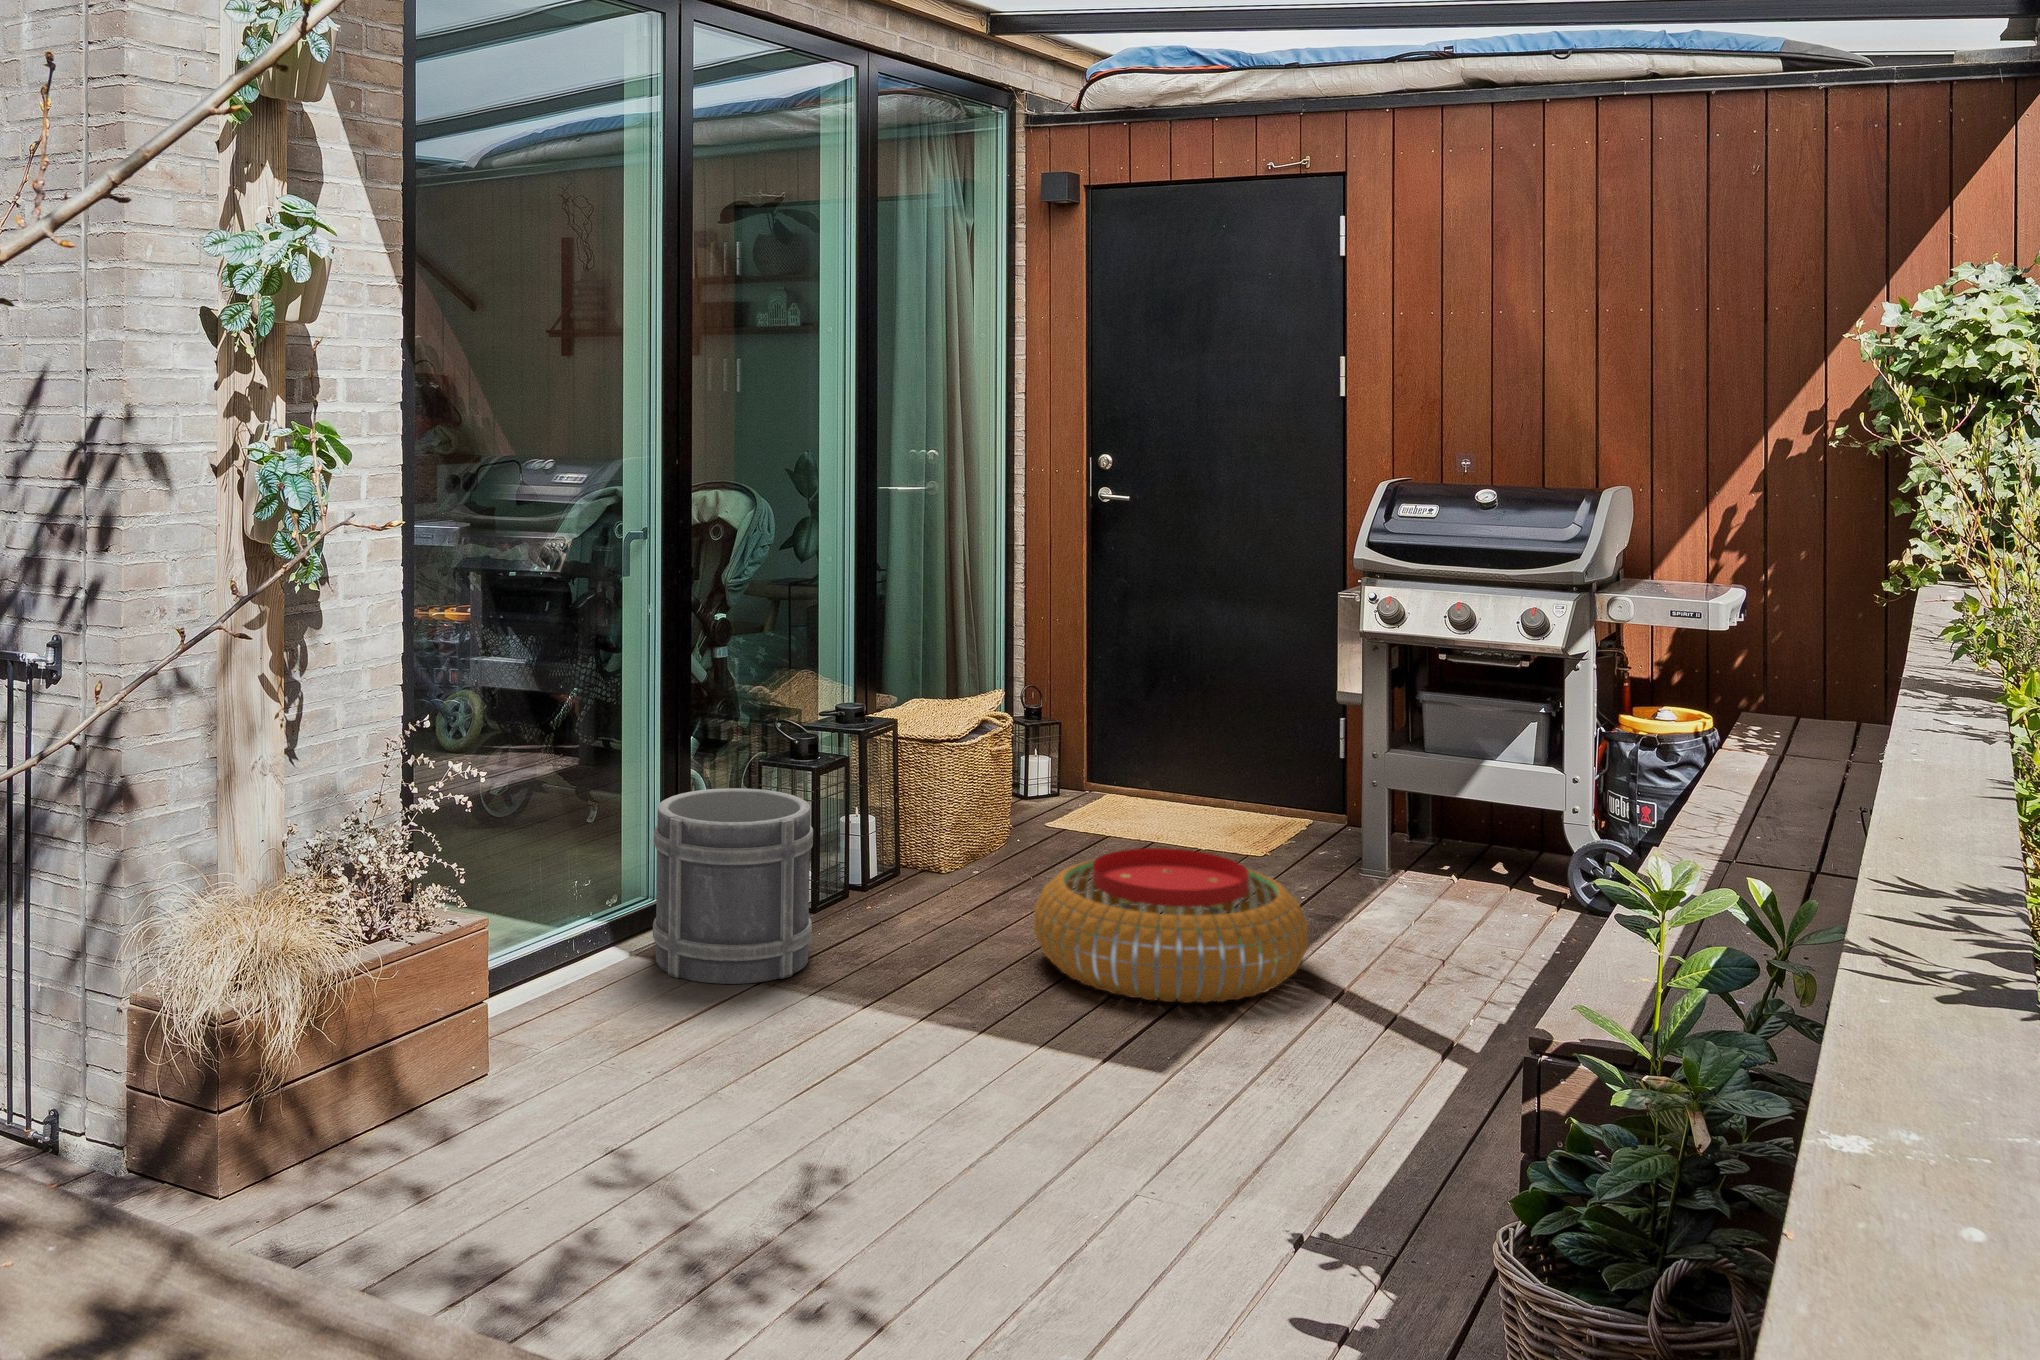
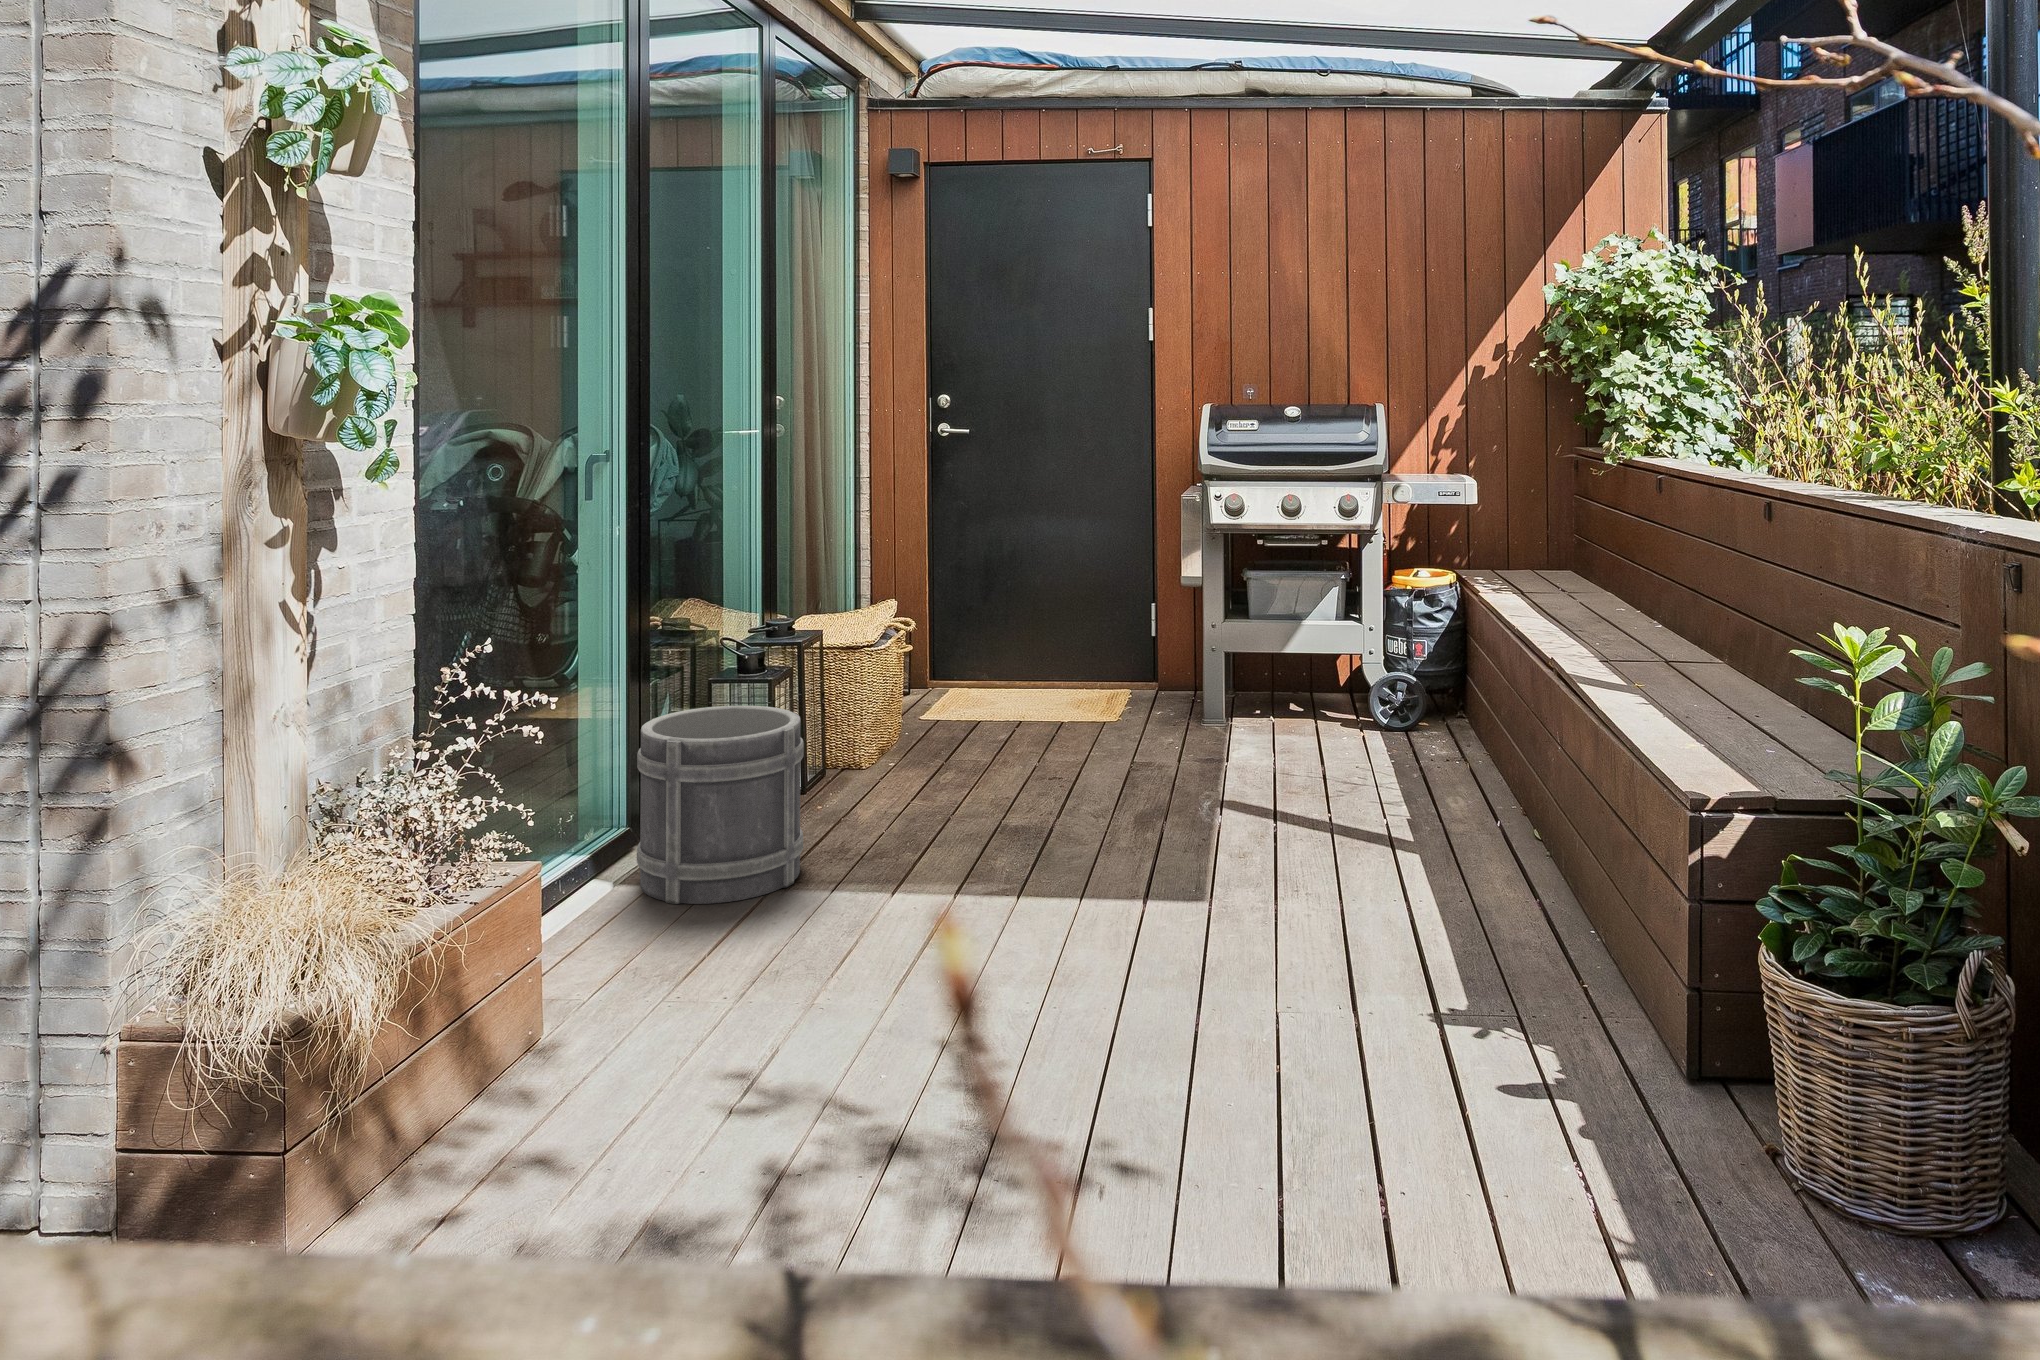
pouf: present [1034,848,1308,1003] -> none [1001,718,1241,852]

